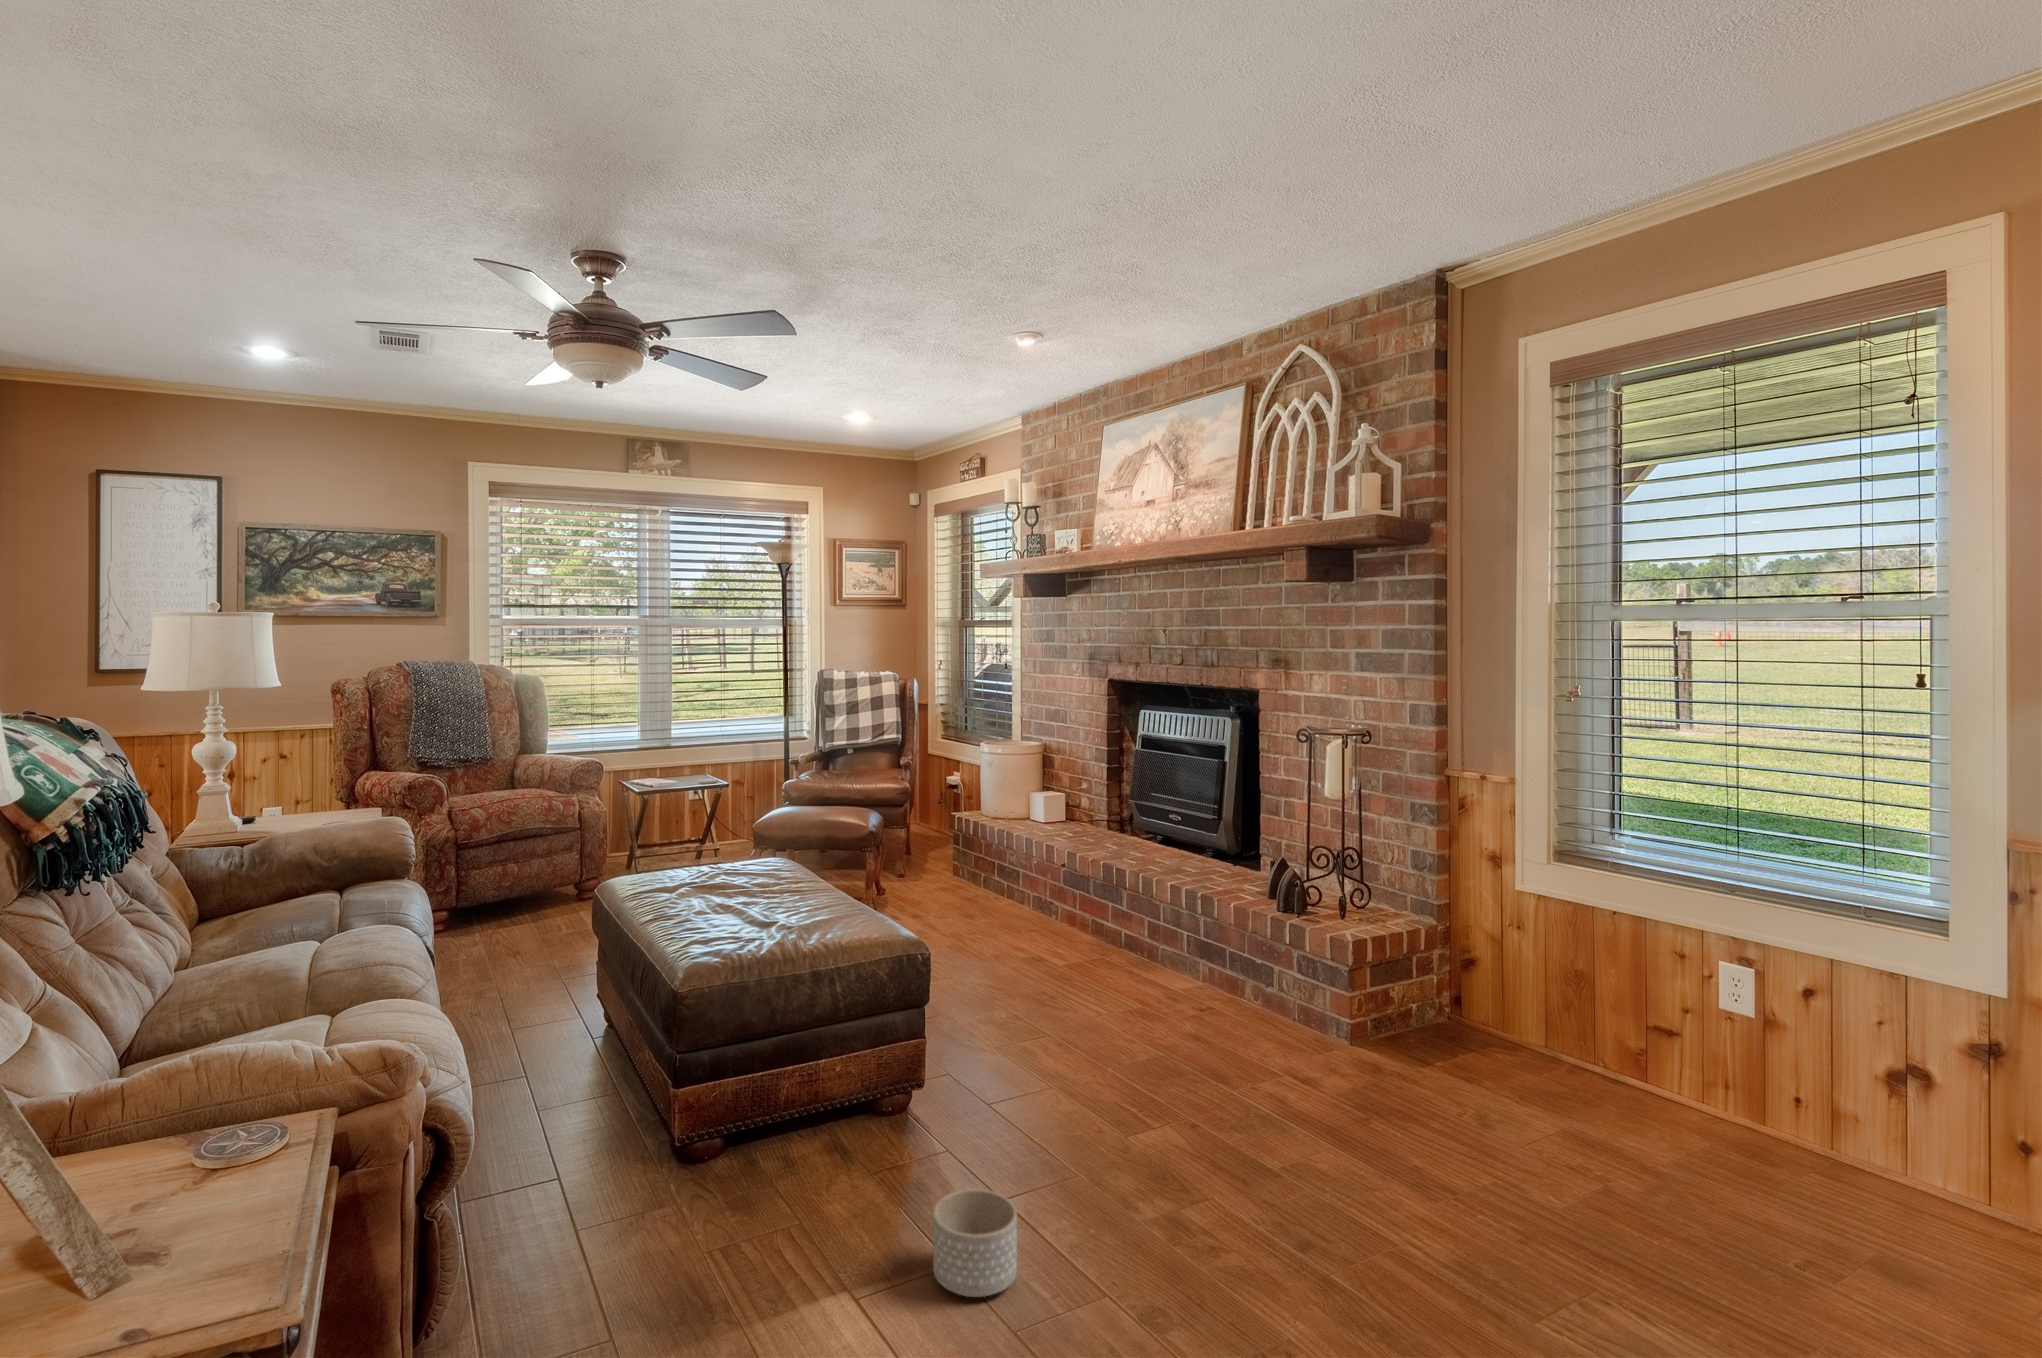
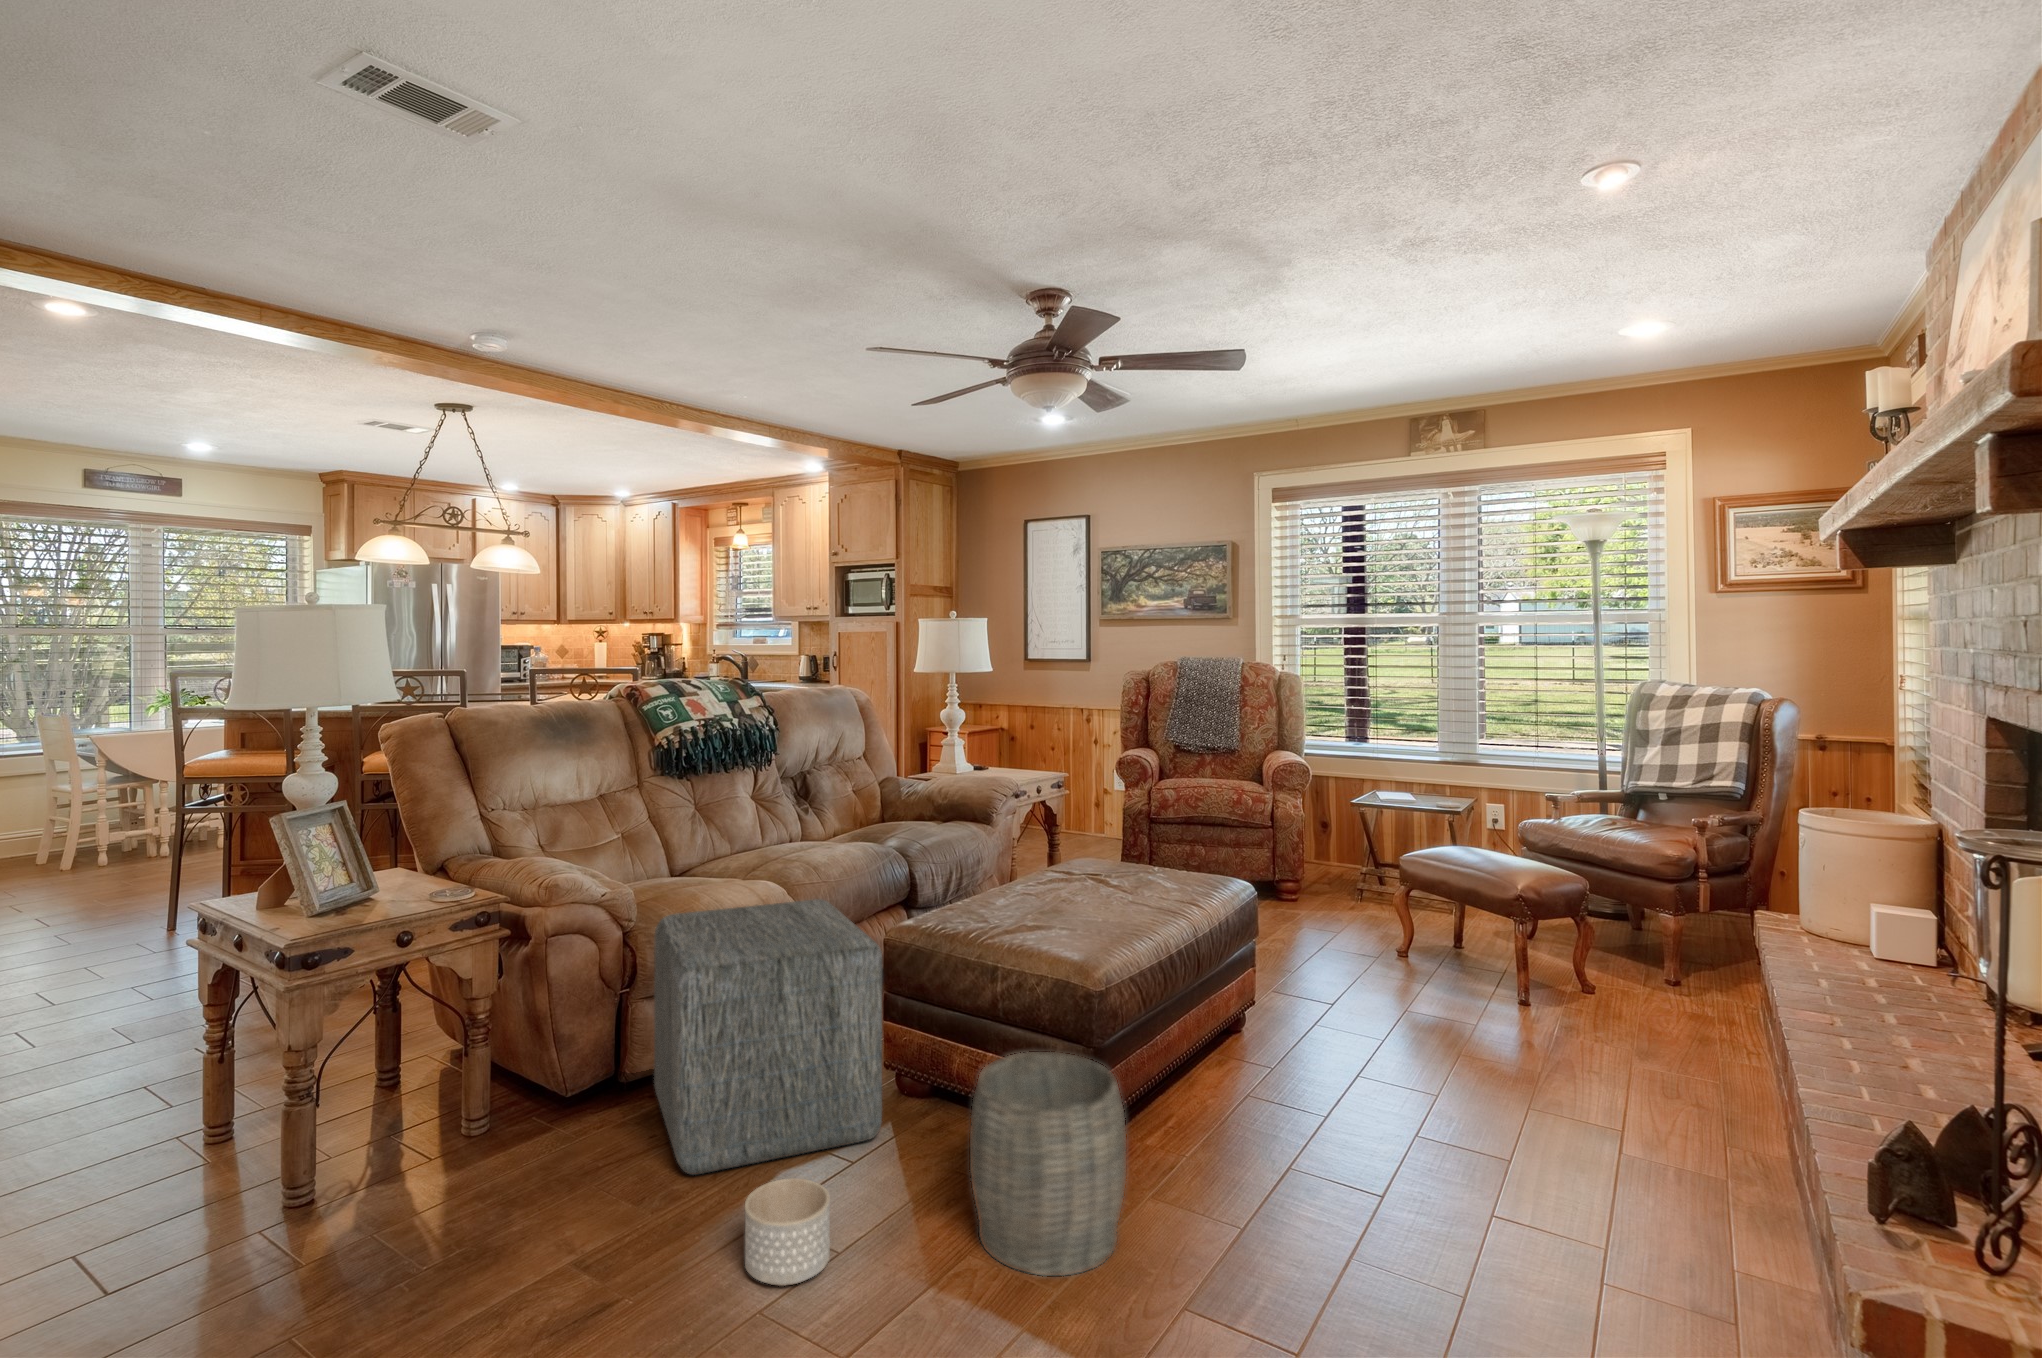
ottoman: none [510,971,809,1312] -> present [654,899,882,1174]
woven basket: none [955,996,1085,1175] -> present [970,1052,1126,1276]

